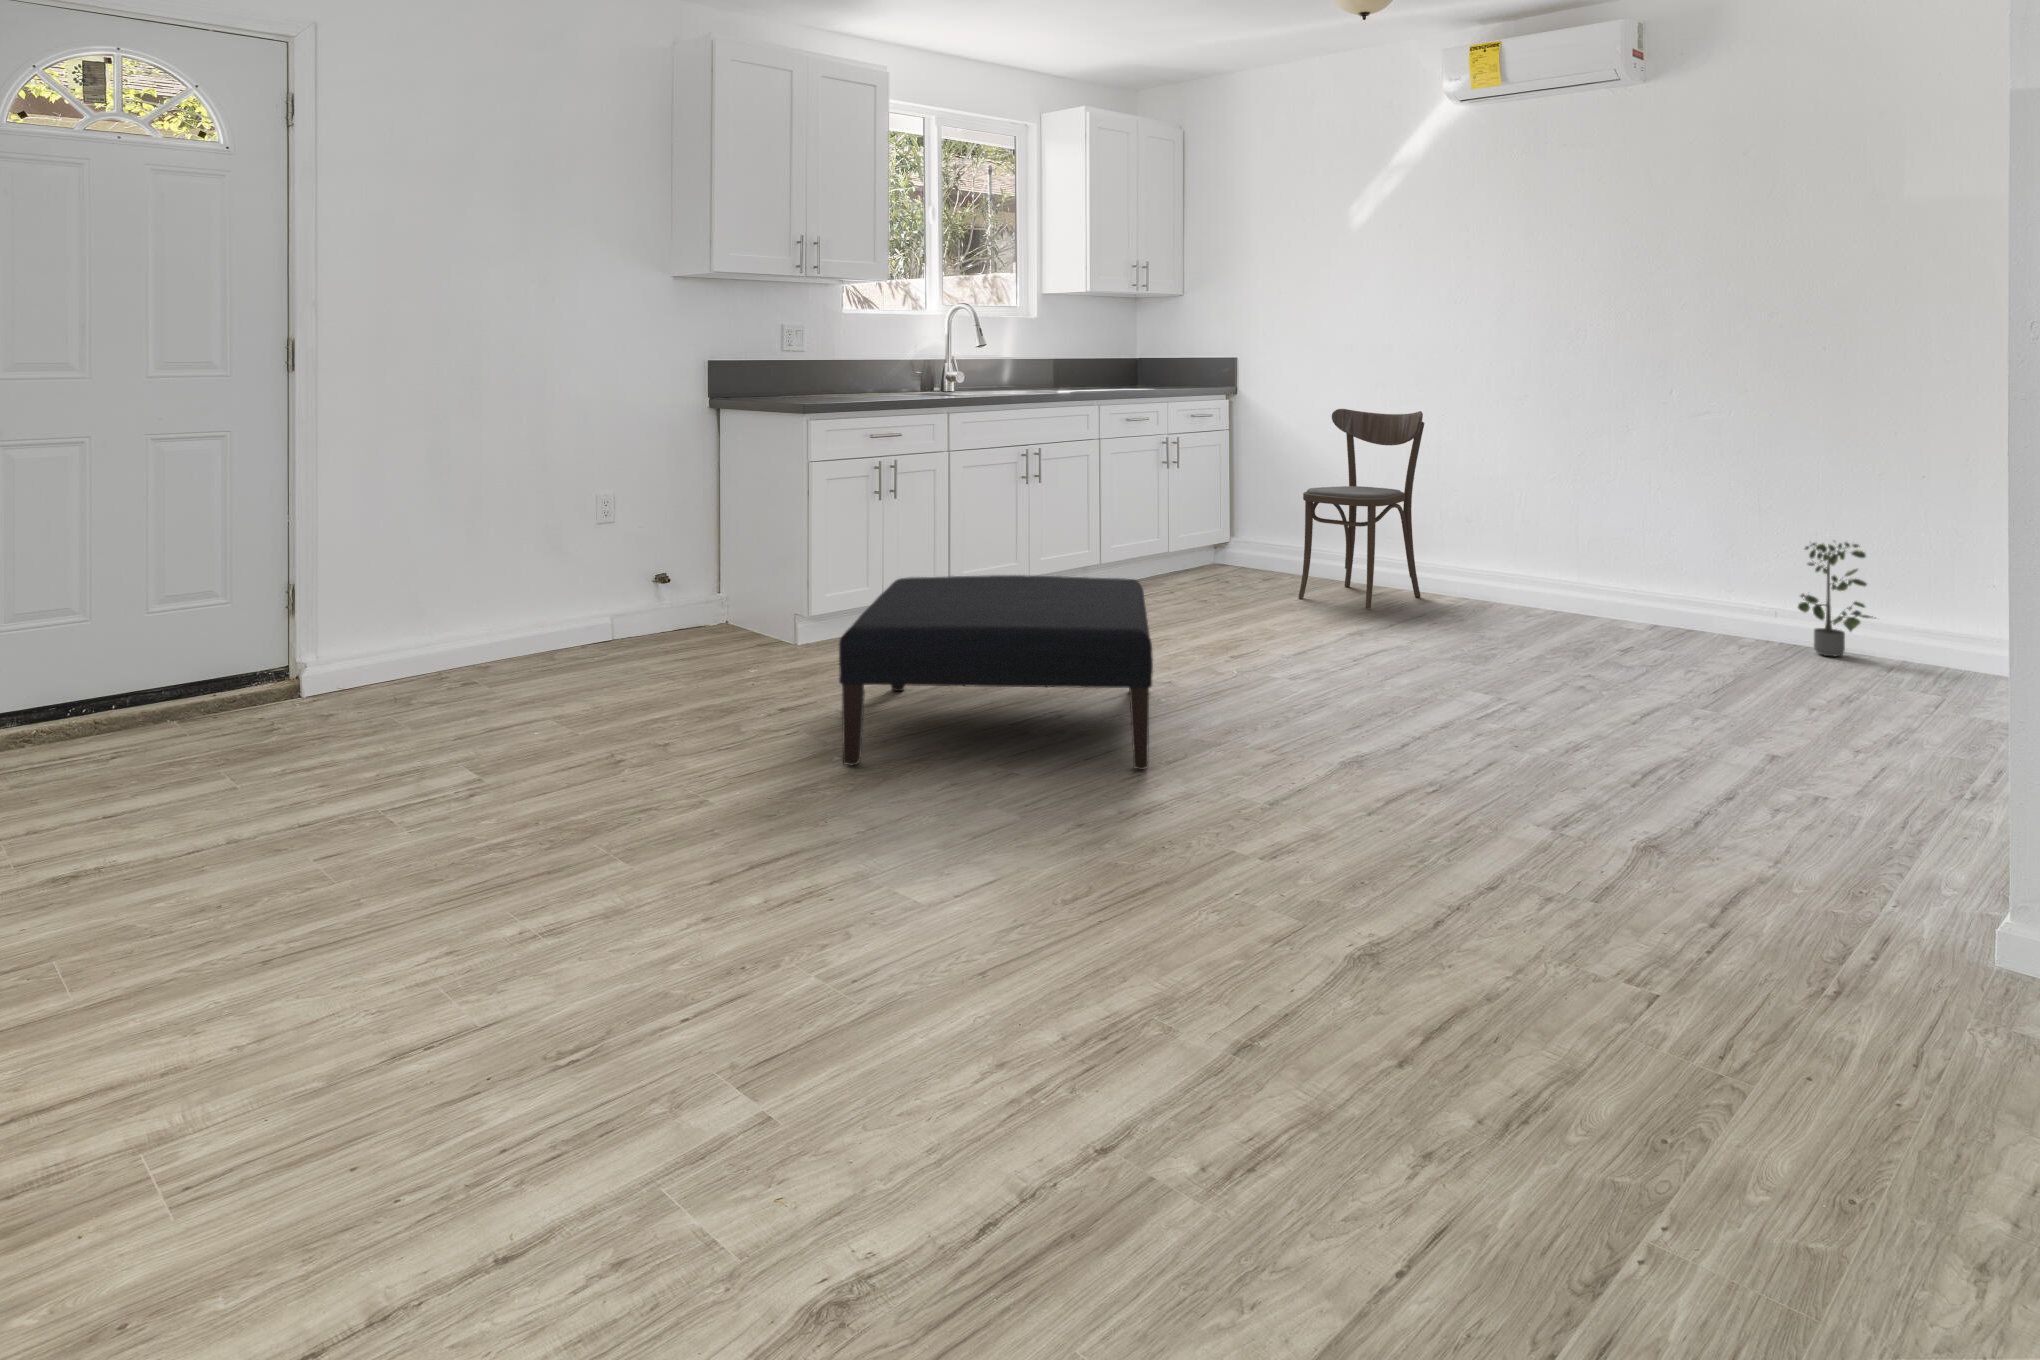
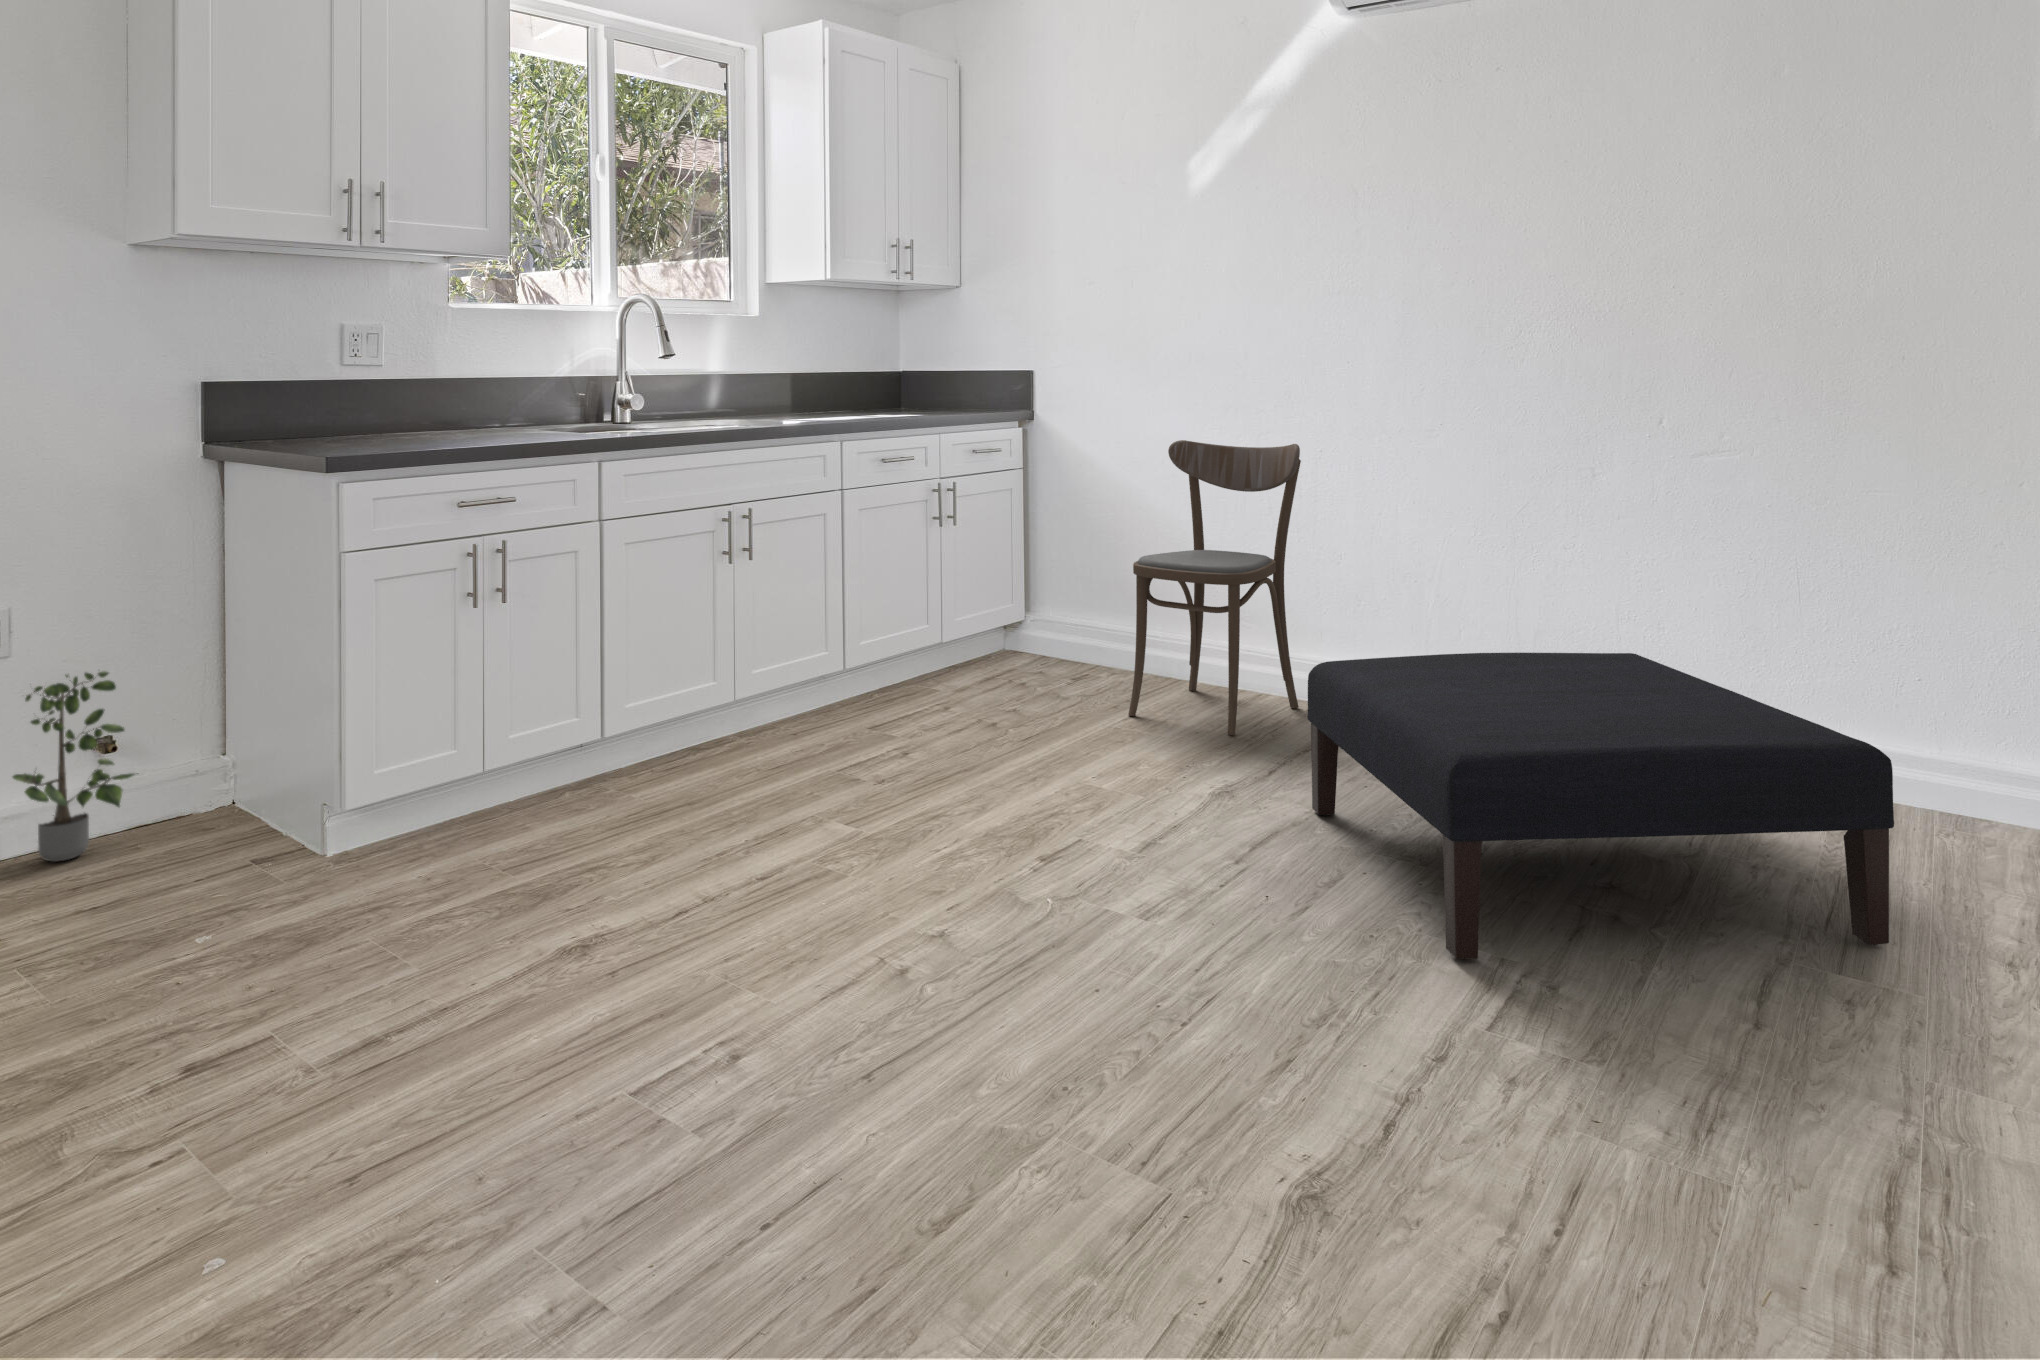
potted plant: present [1798,542,1876,657] -> present [13,671,135,861]
ottoman: present [839,575,1153,769] -> present [1307,653,1894,959]

